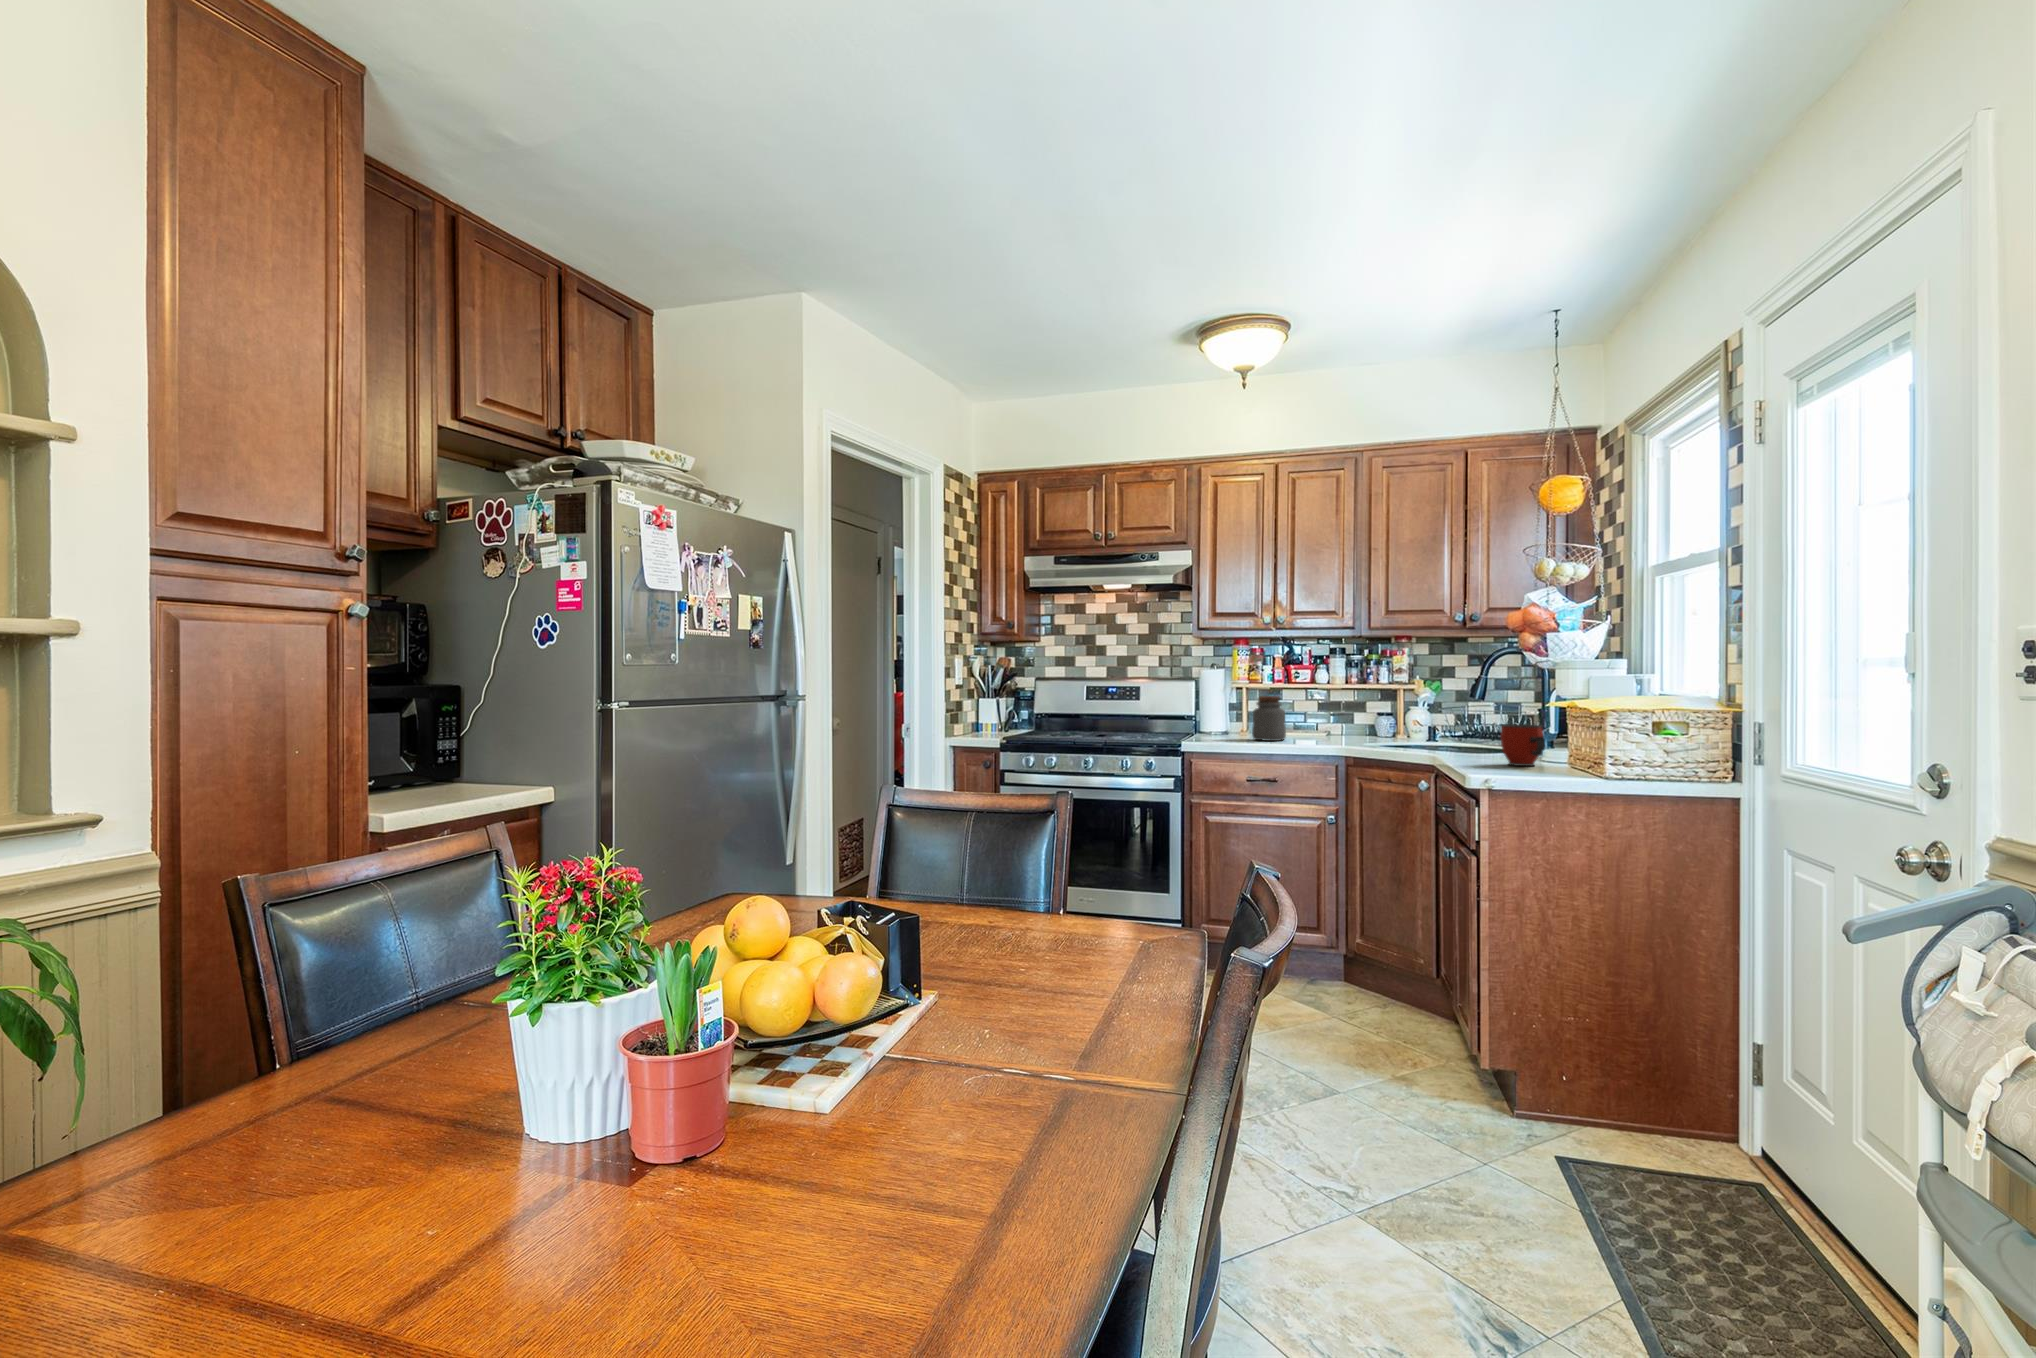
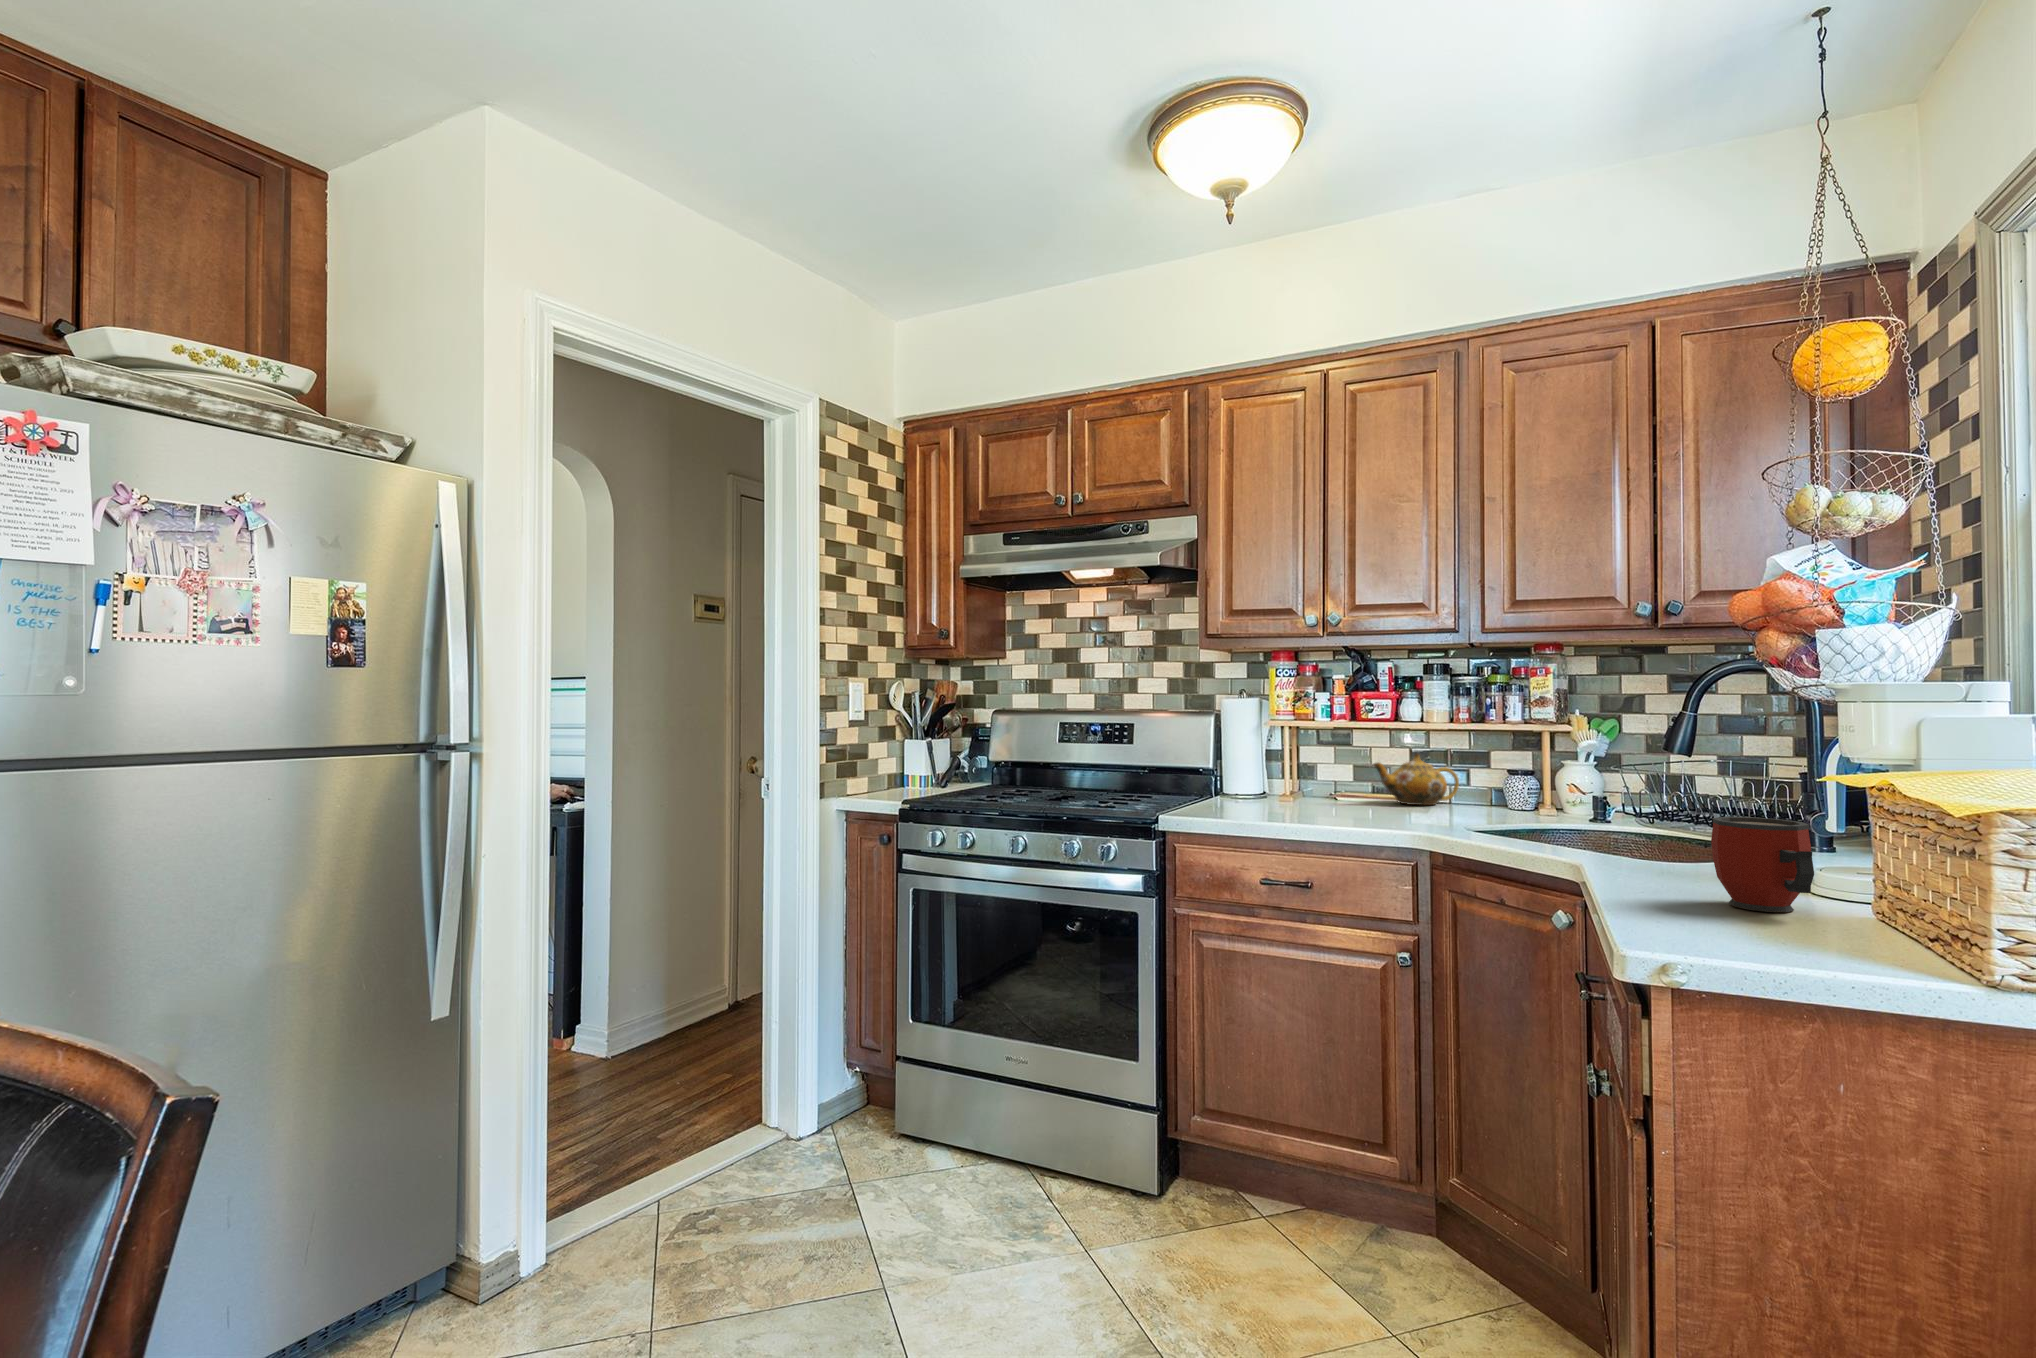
jar: present [1252,696,1286,741] -> none [1287,742,1342,816]
teapot: none [1299,704,1348,736] -> present [1374,754,1459,805]

